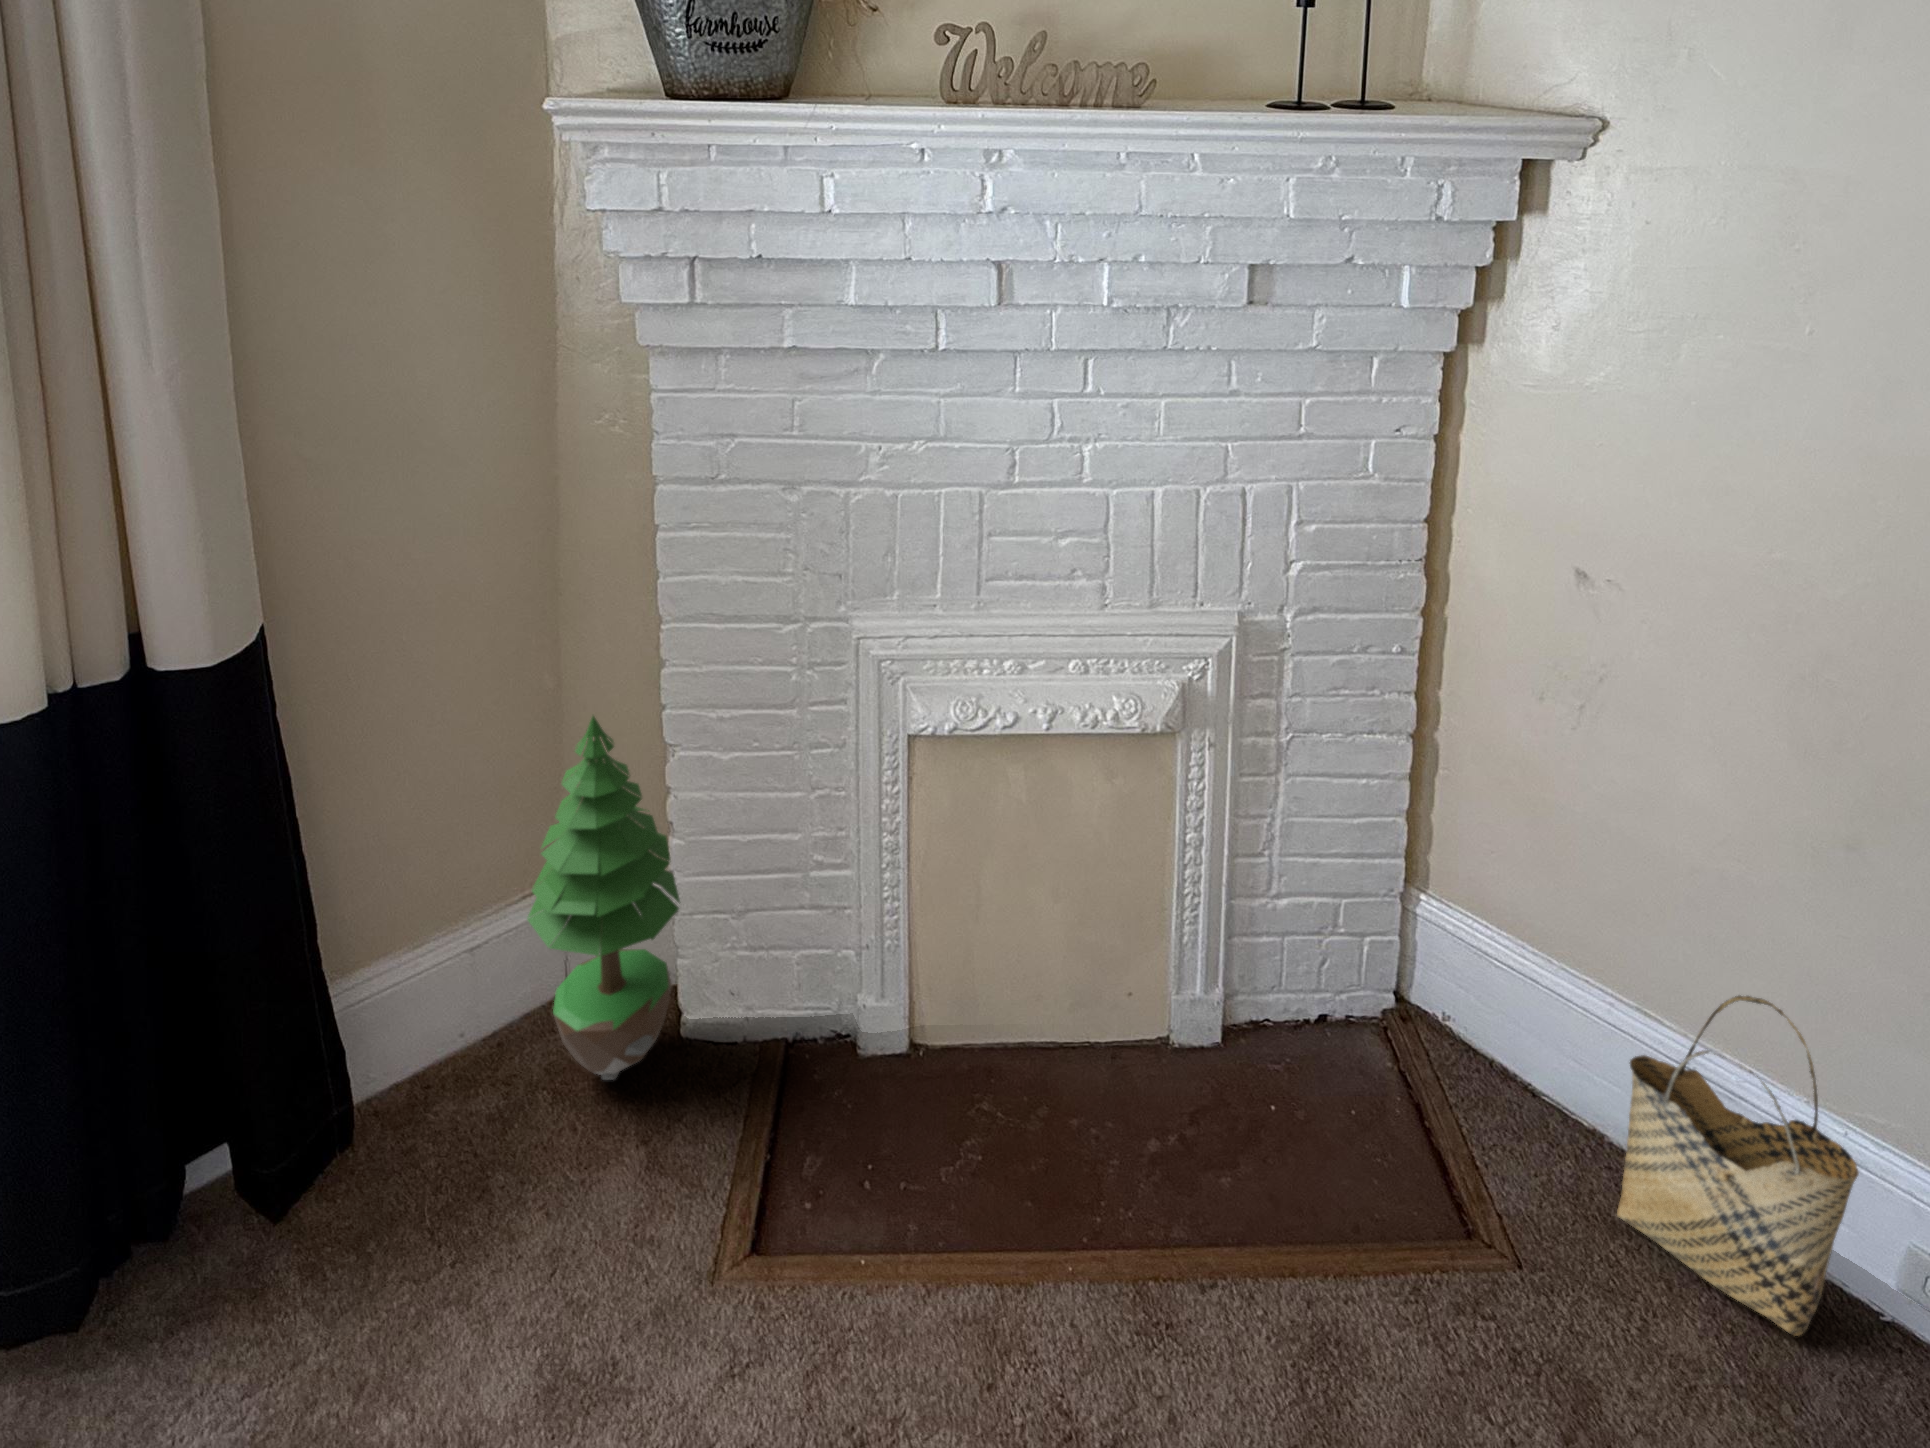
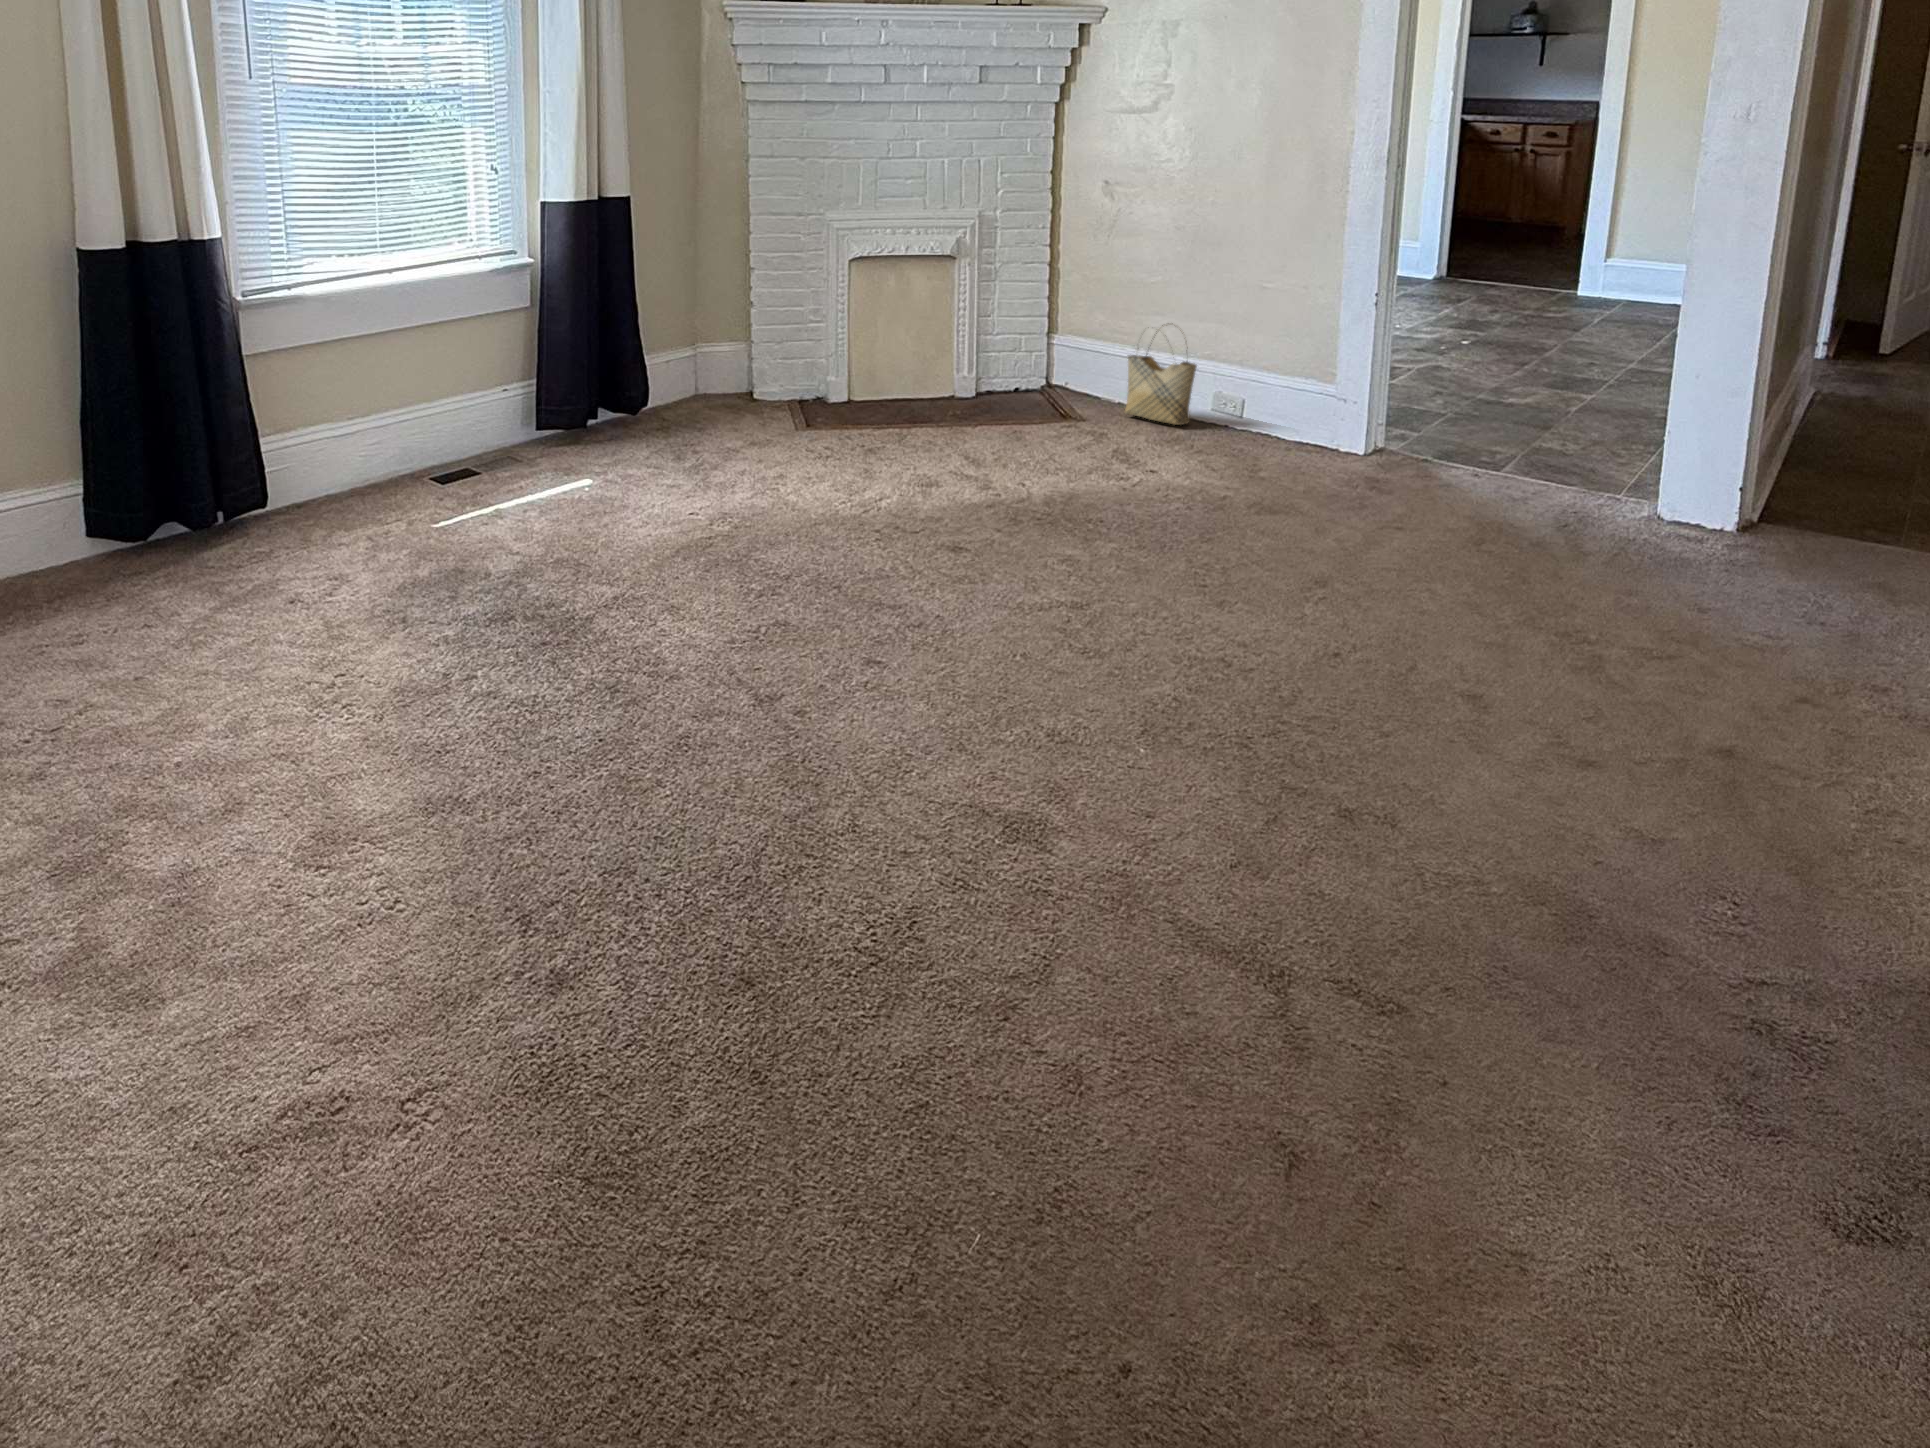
potted tree: present [527,716,680,1080] -> none [700,247,759,406]

